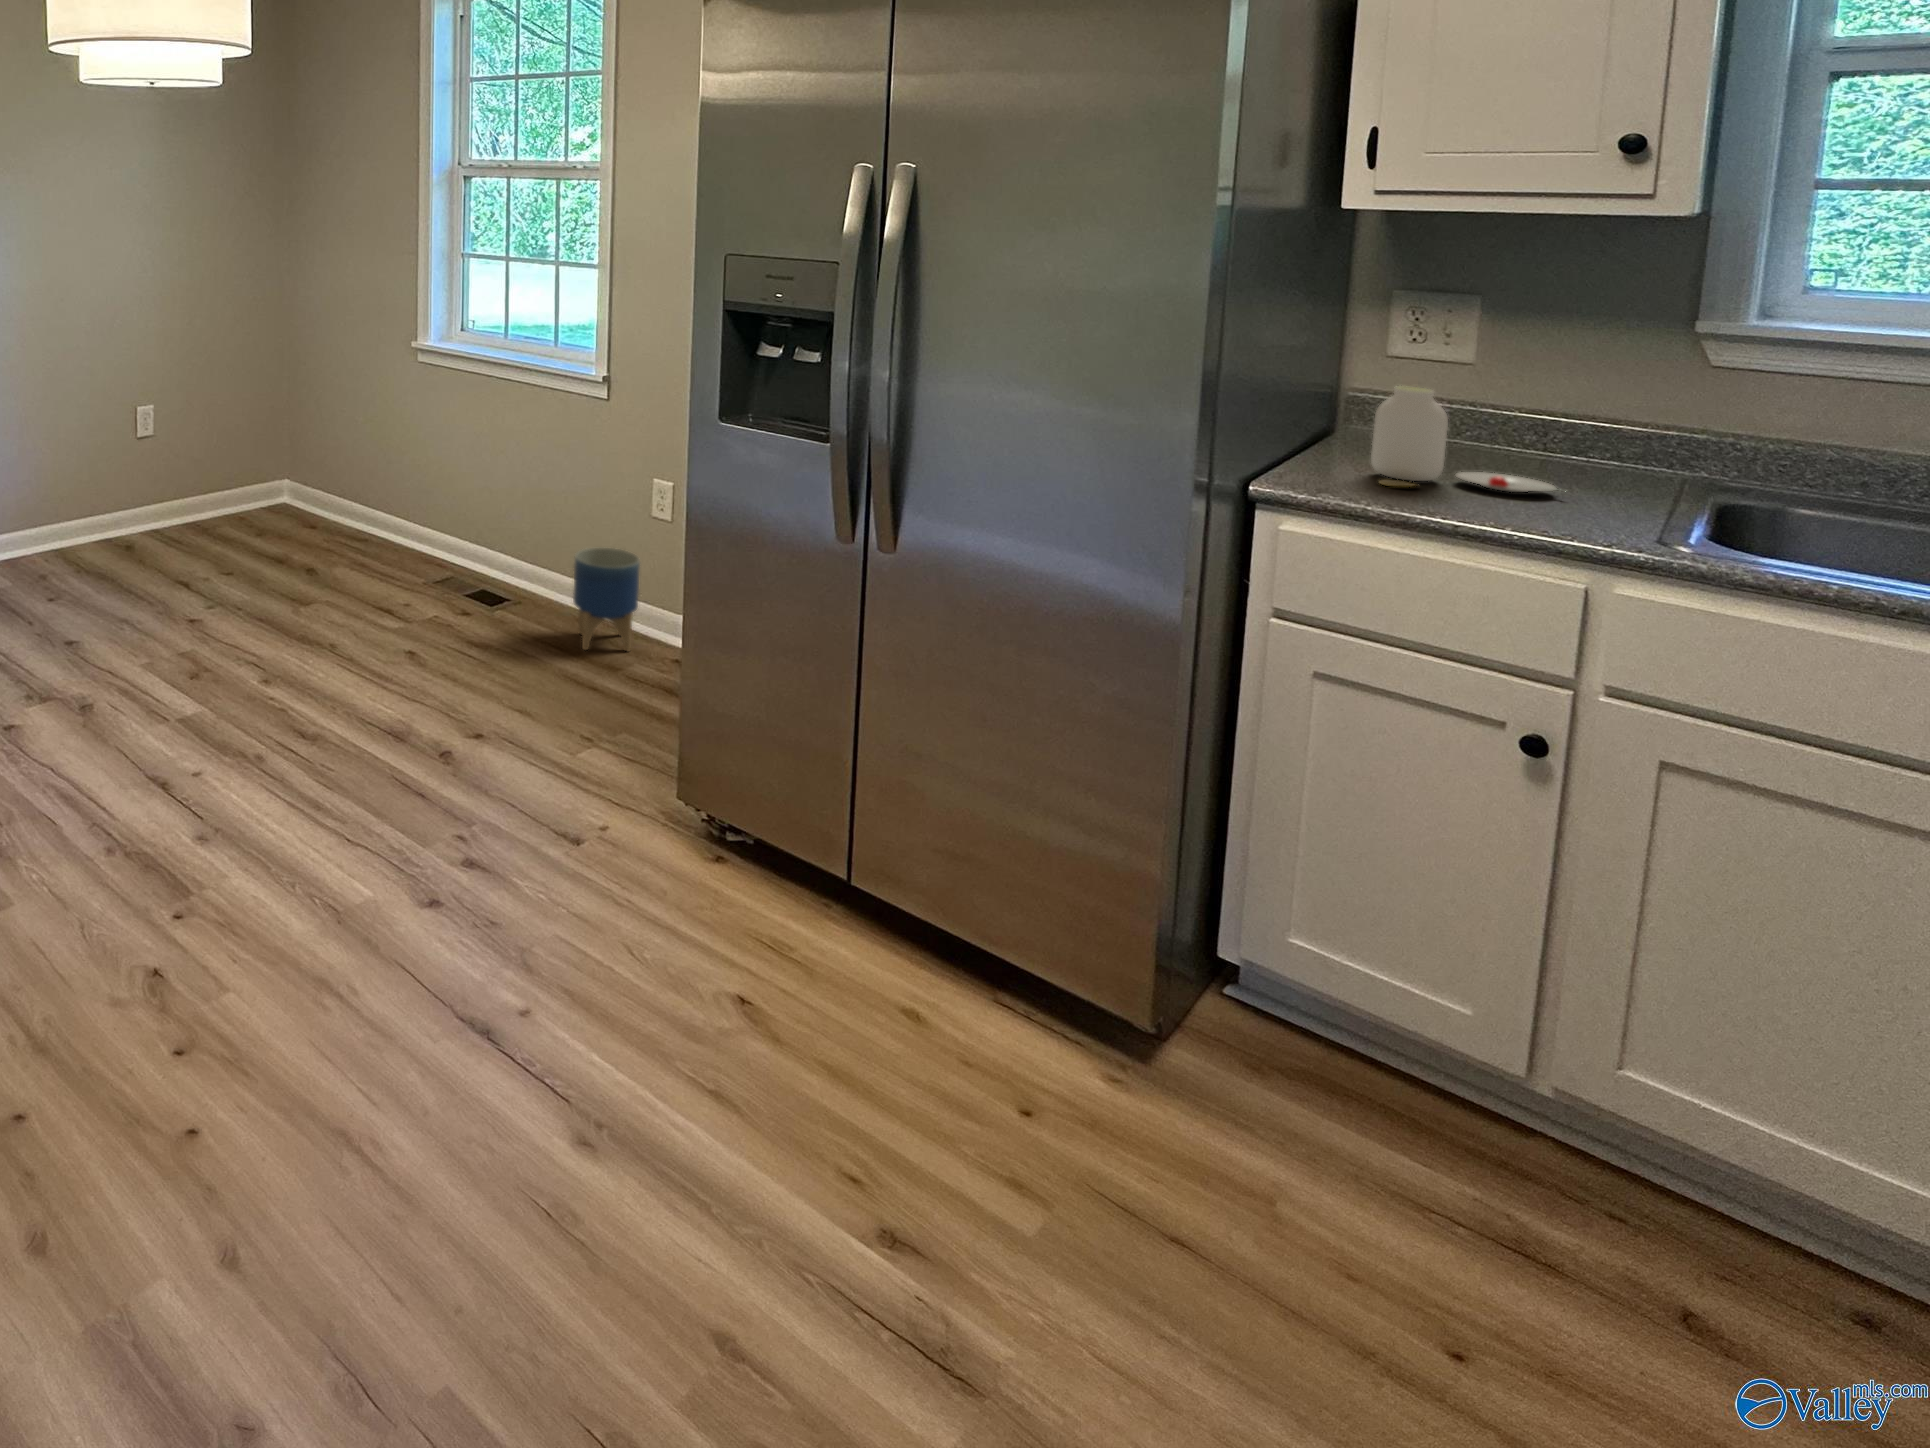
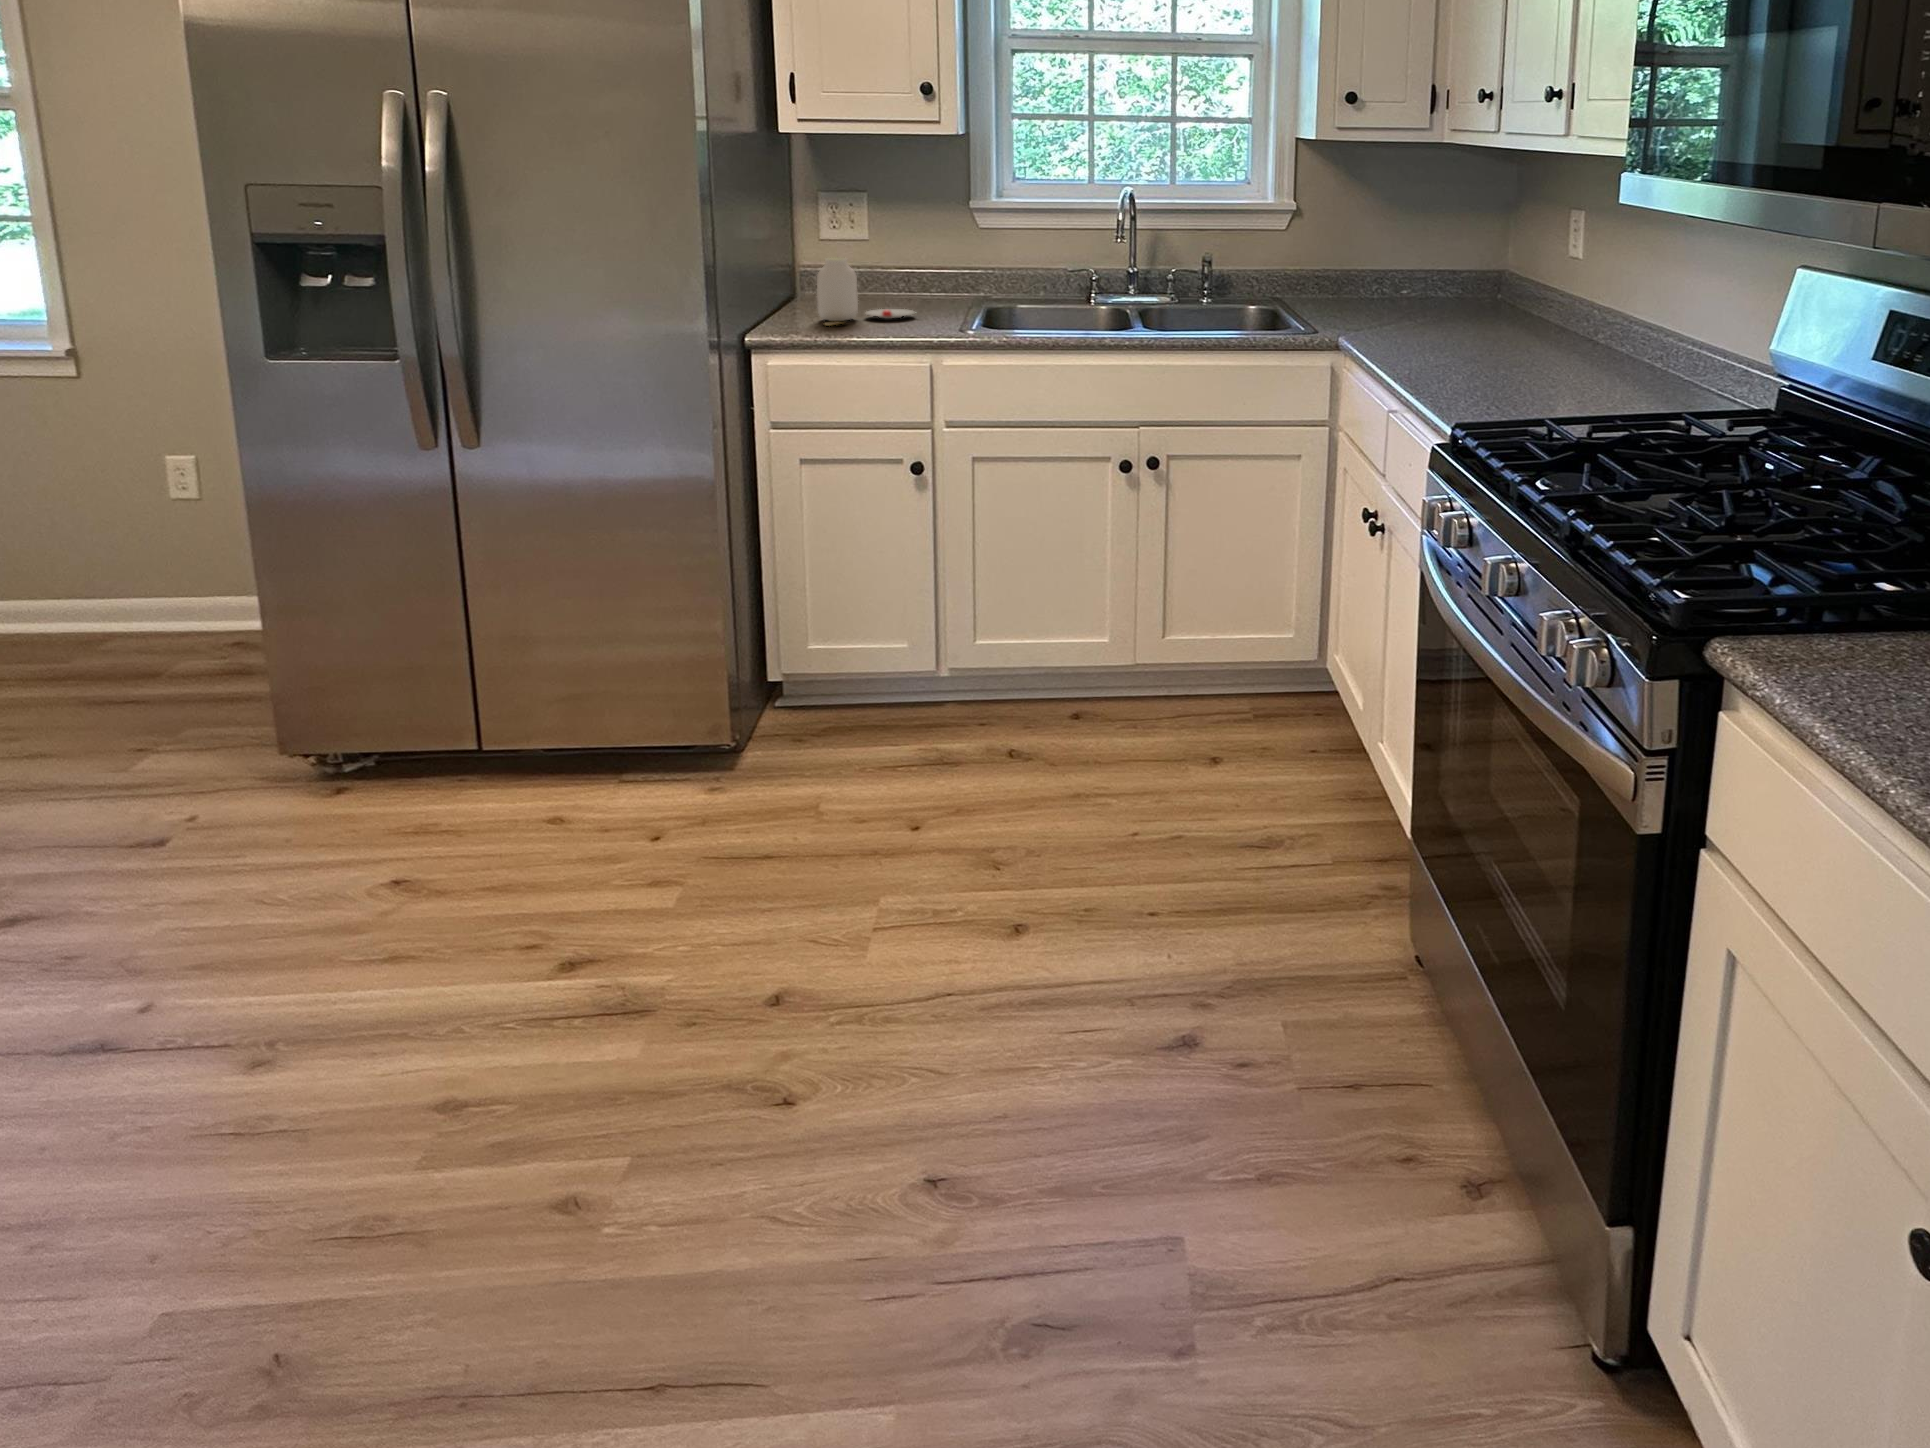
planter: present [573,547,640,651] -> none [67,542,174,665]

